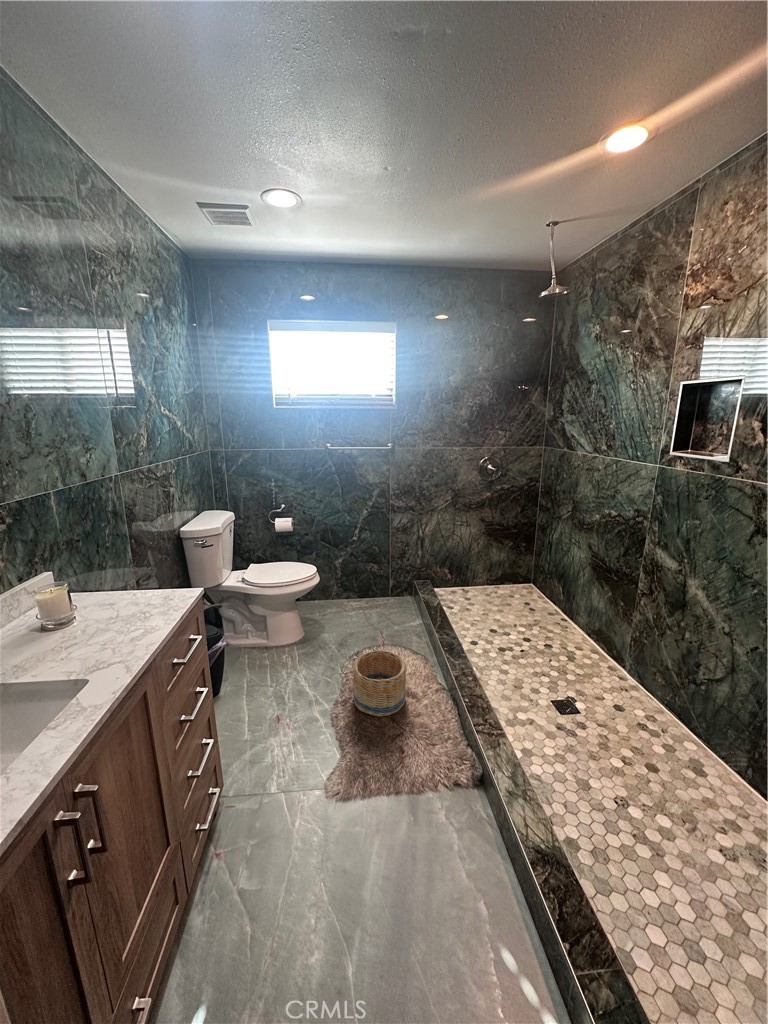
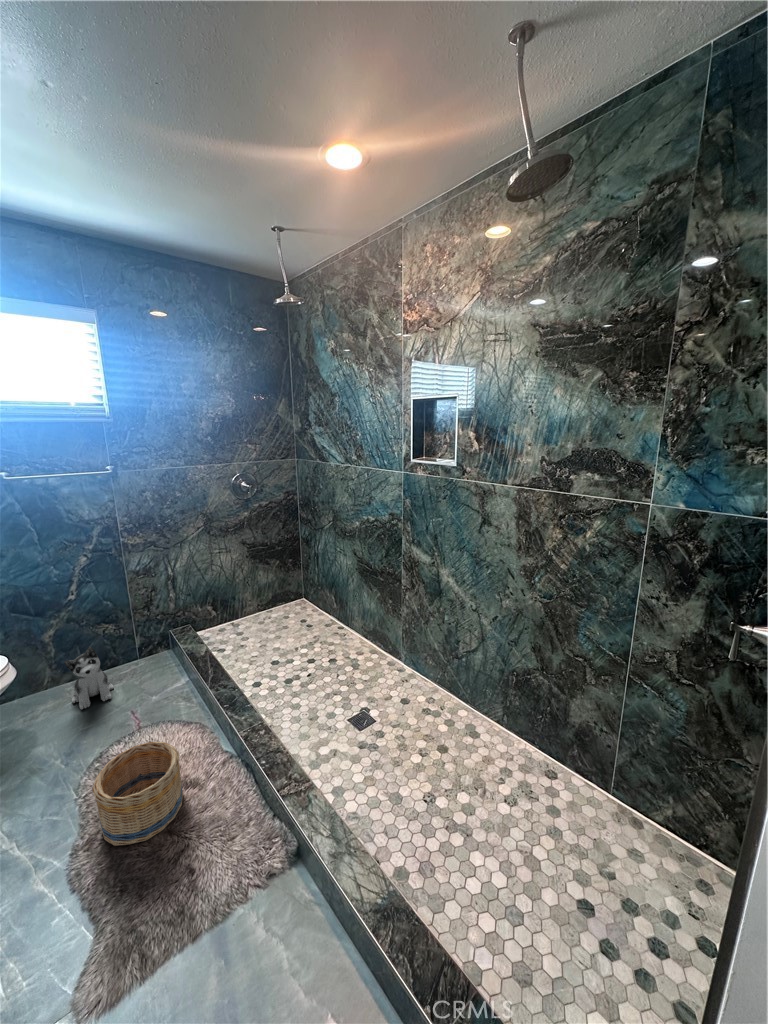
plush toy: none [347,576,373,619] -> present [64,647,114,709]

